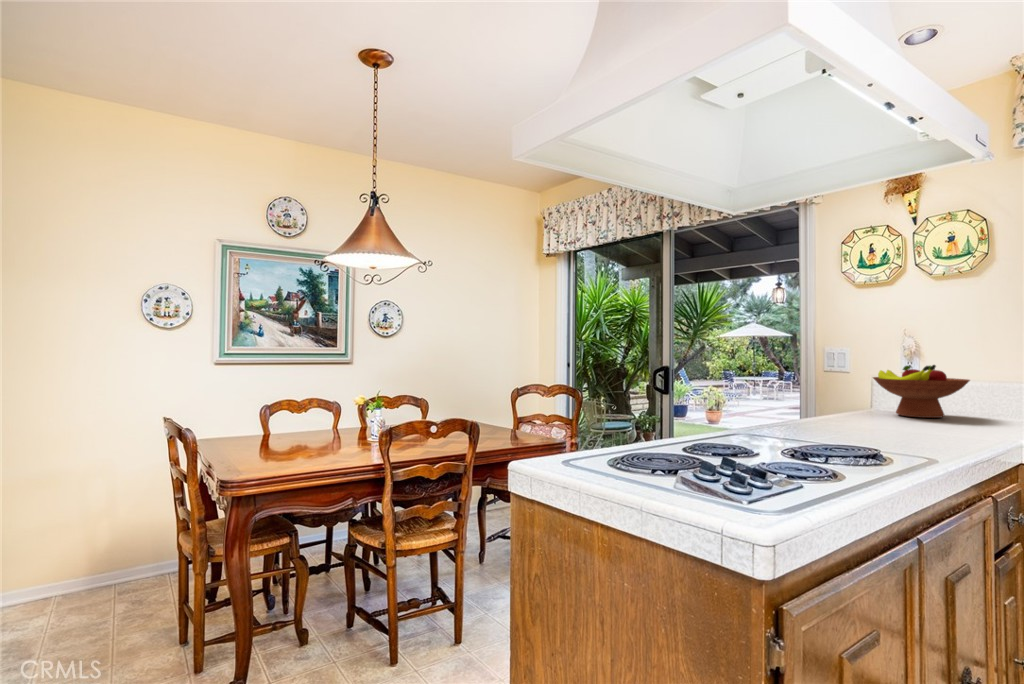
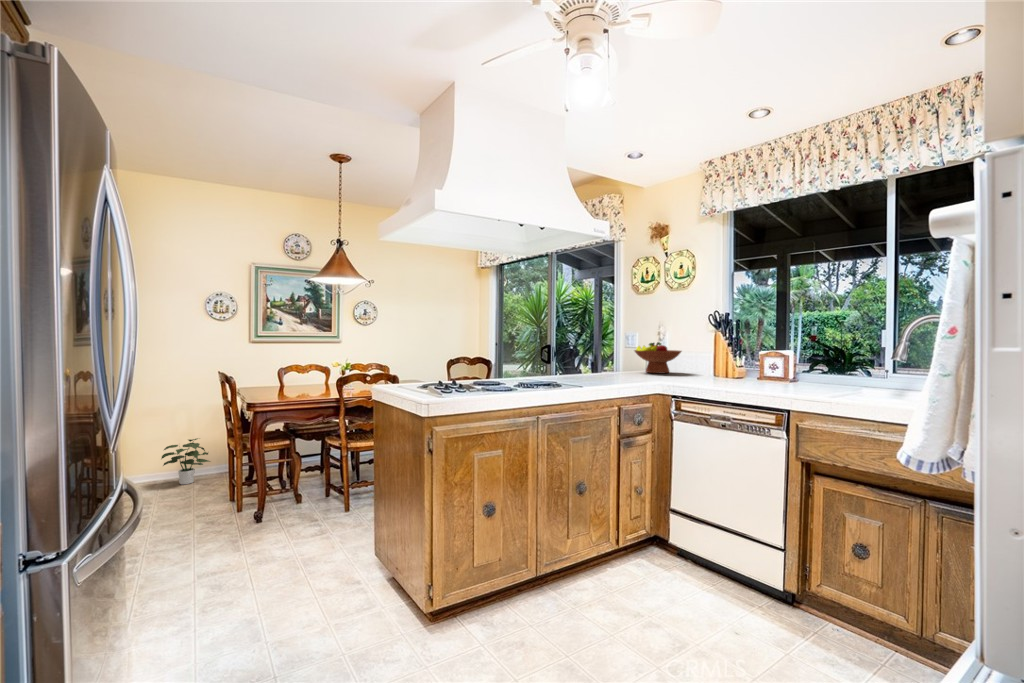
potted plant: none [63,521,150,601] -> present [161,438,210,484]

